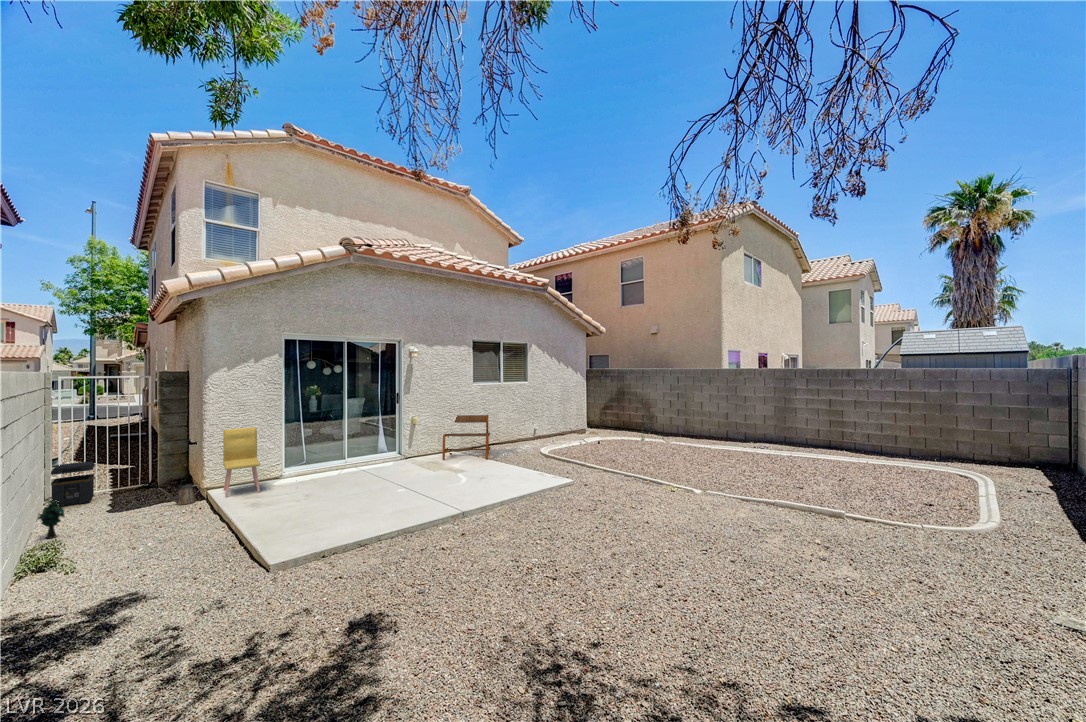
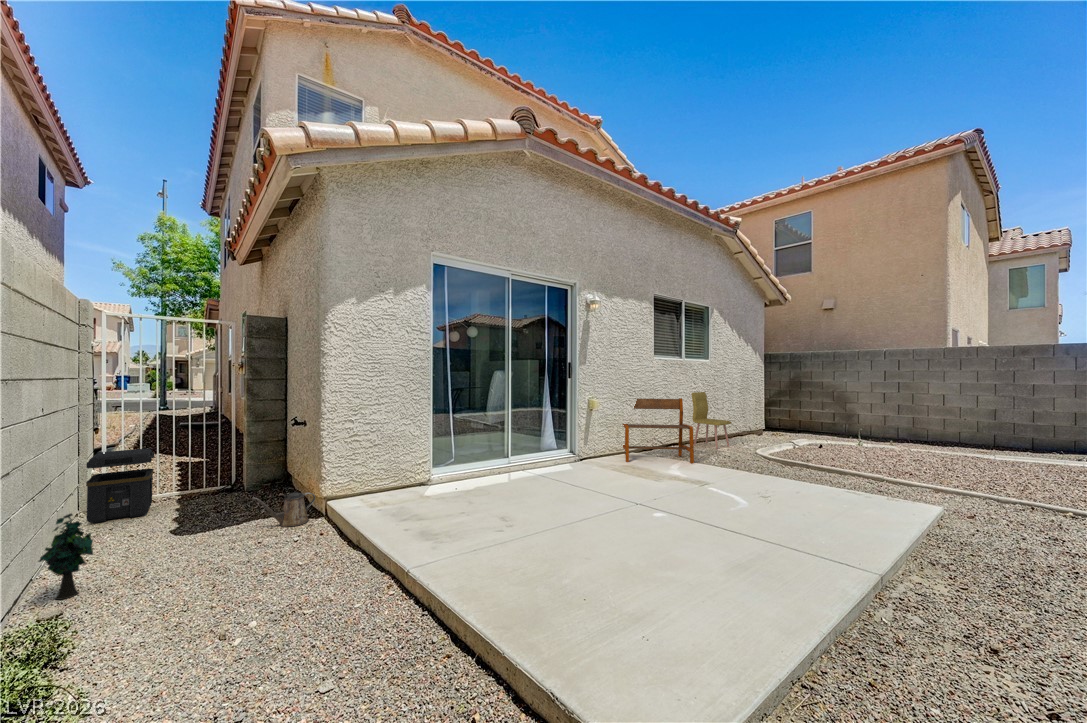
chair: present [223,427,260,497] -> present [691,392,732,449]

